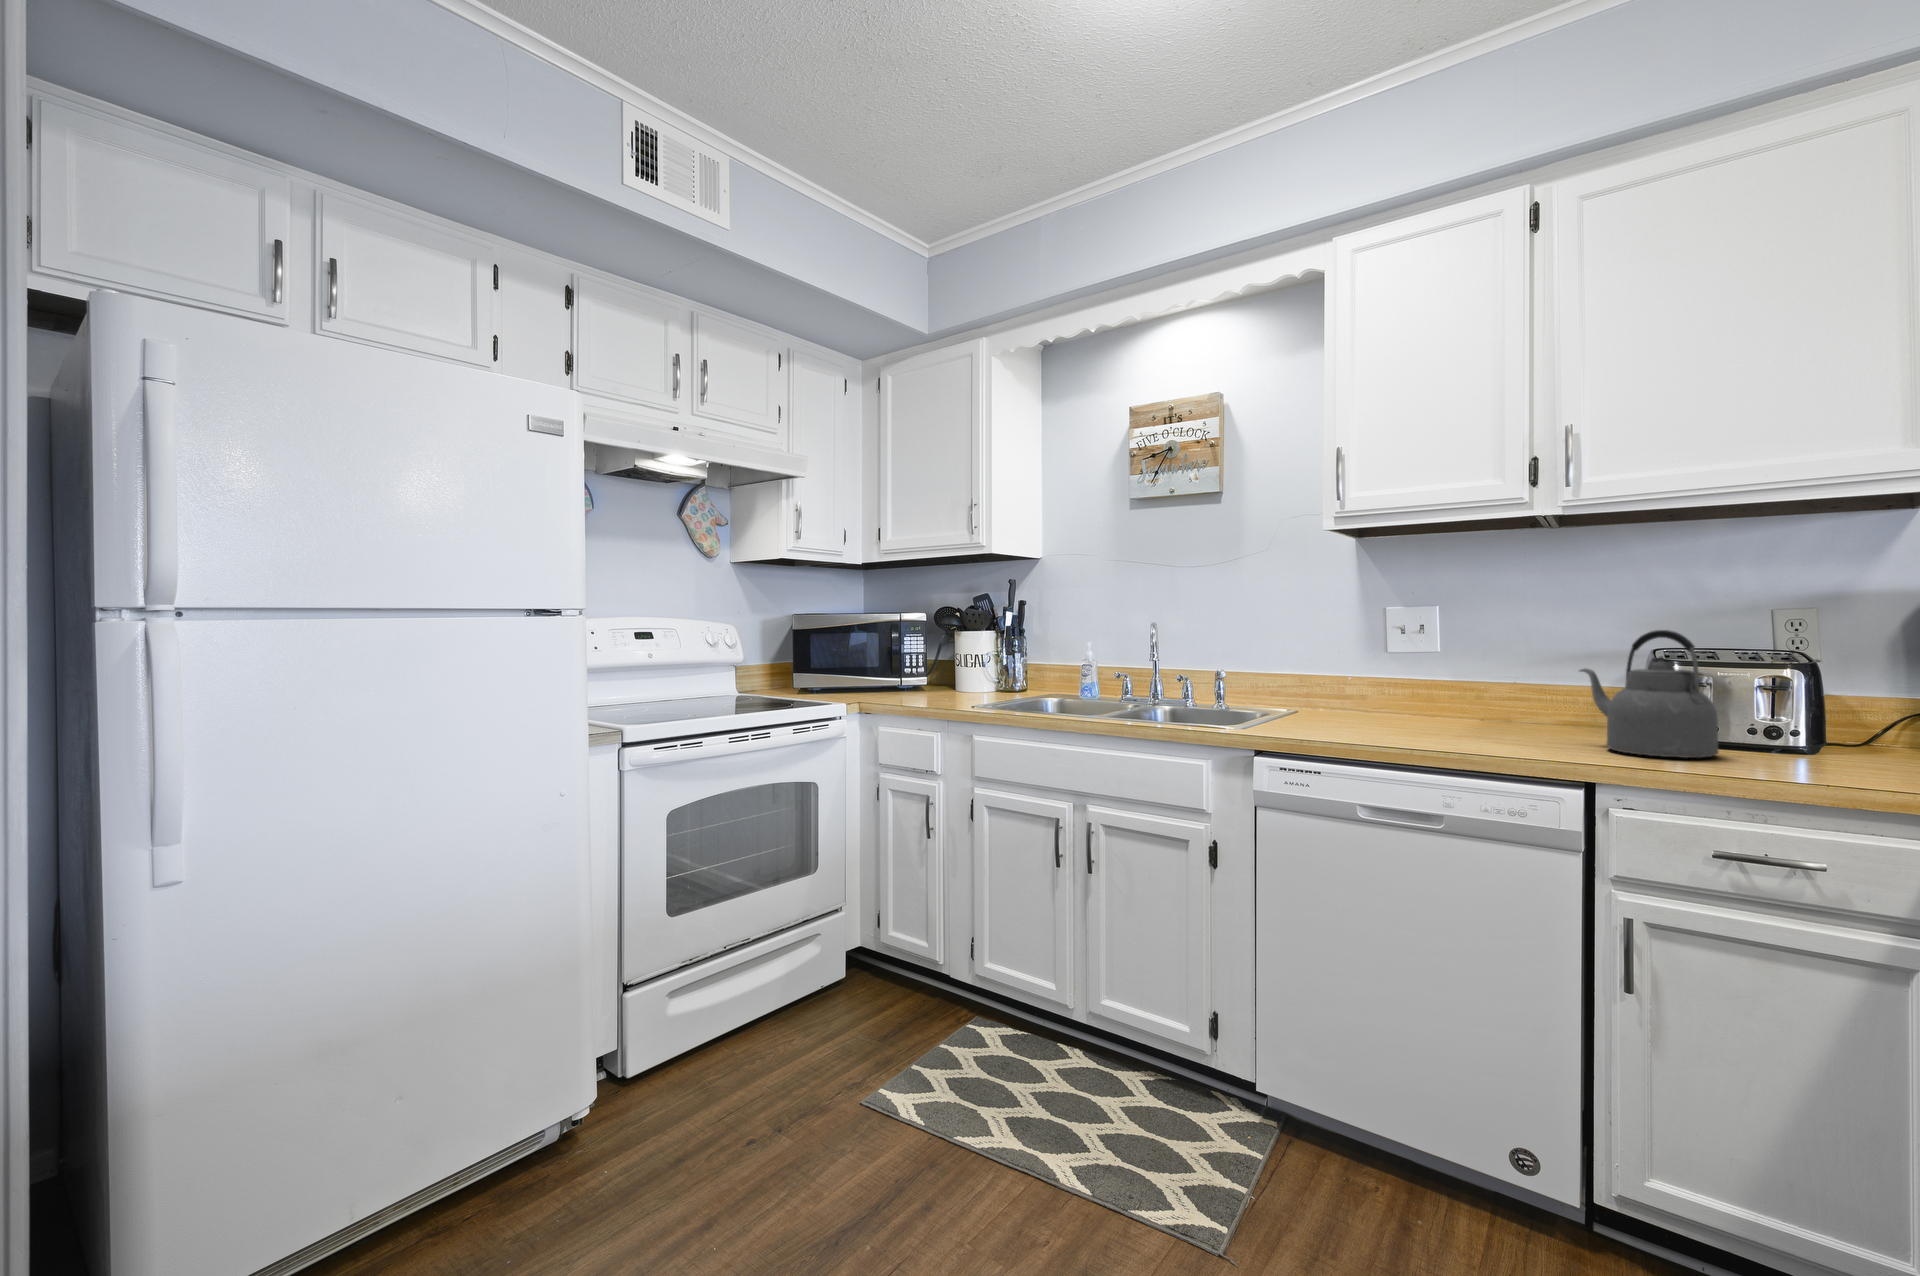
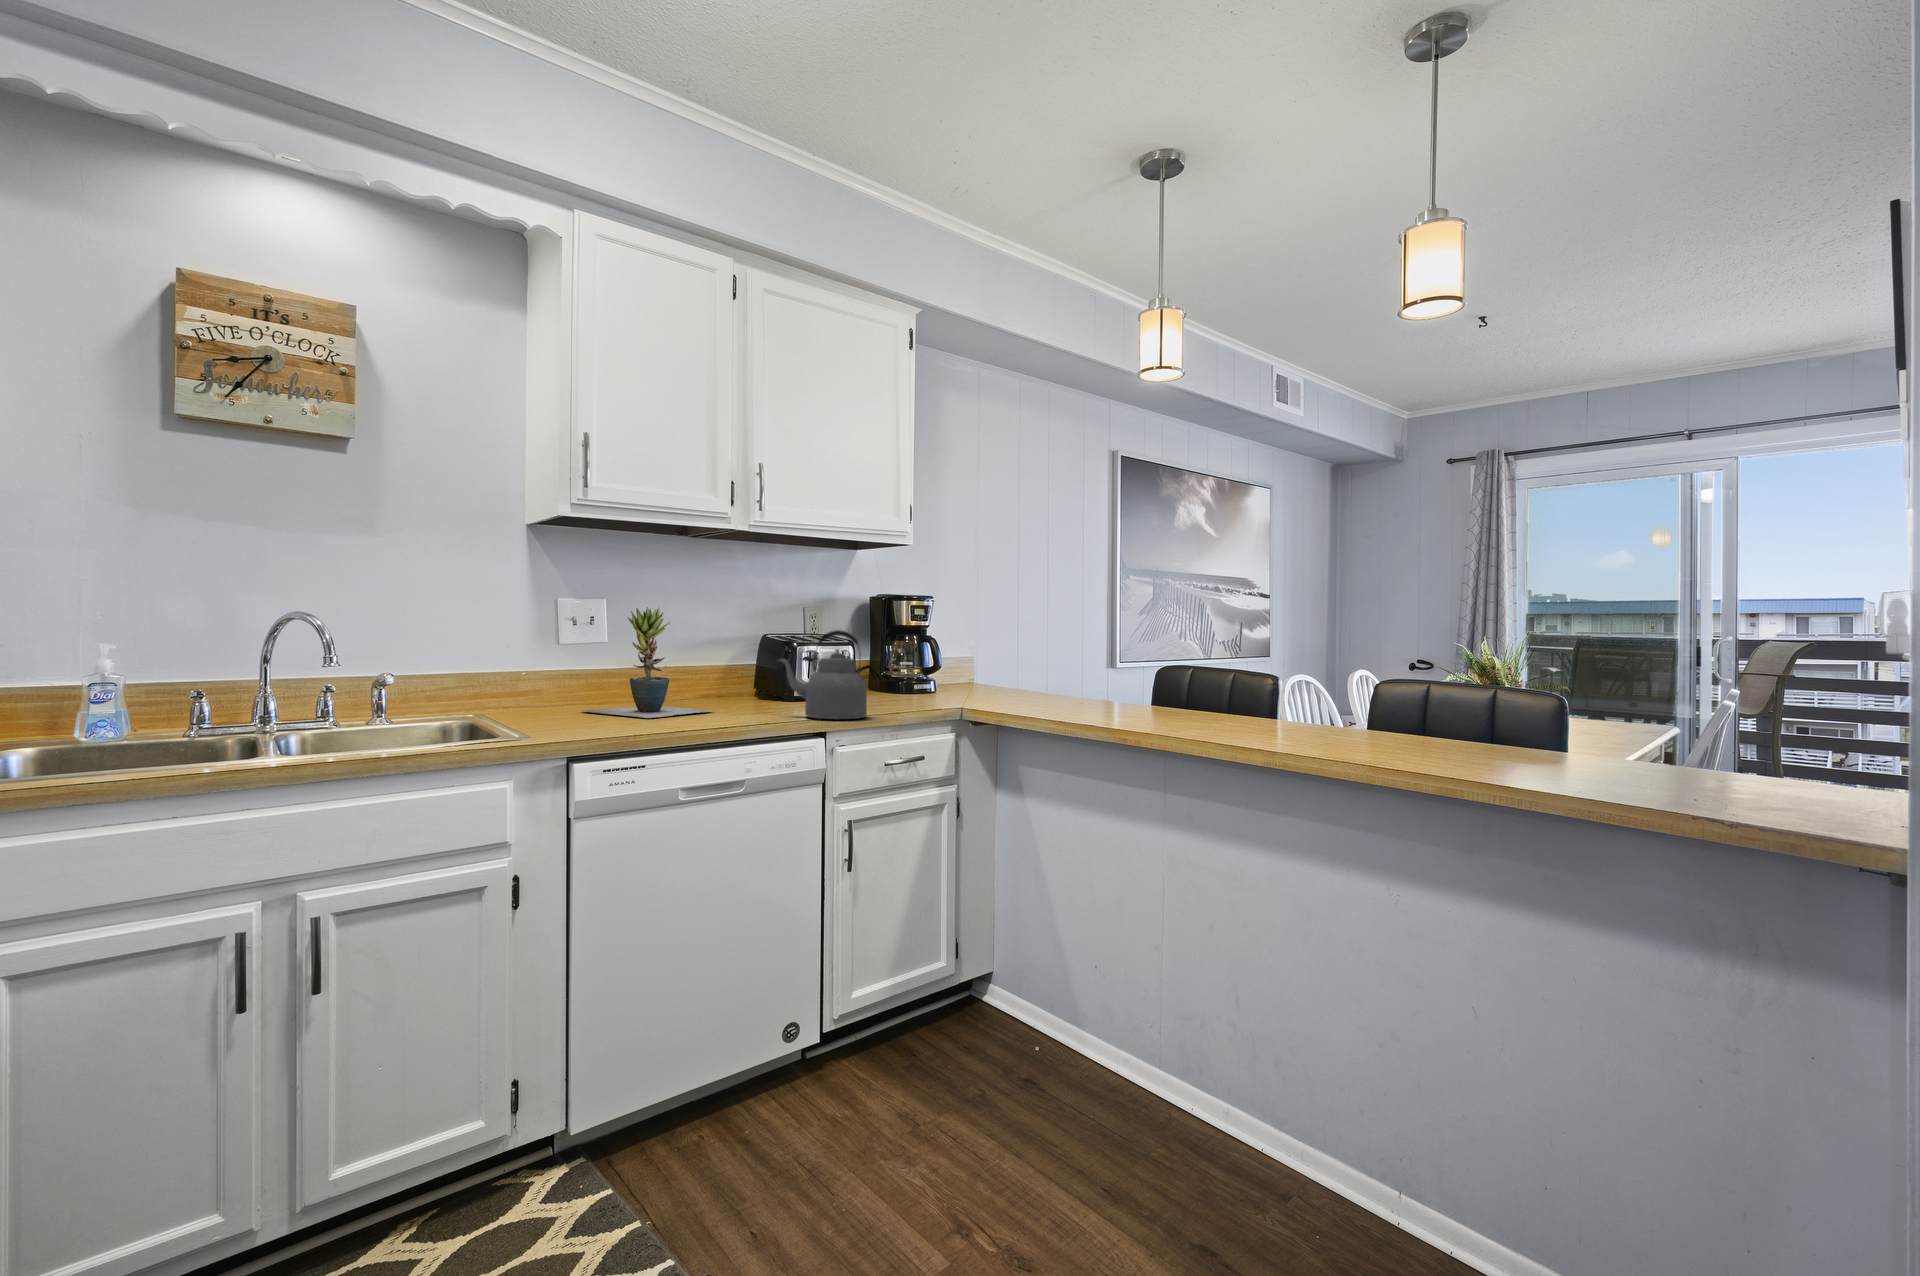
potted plant: none [1388,609,1526,730] -> present [583,607,710,718]

